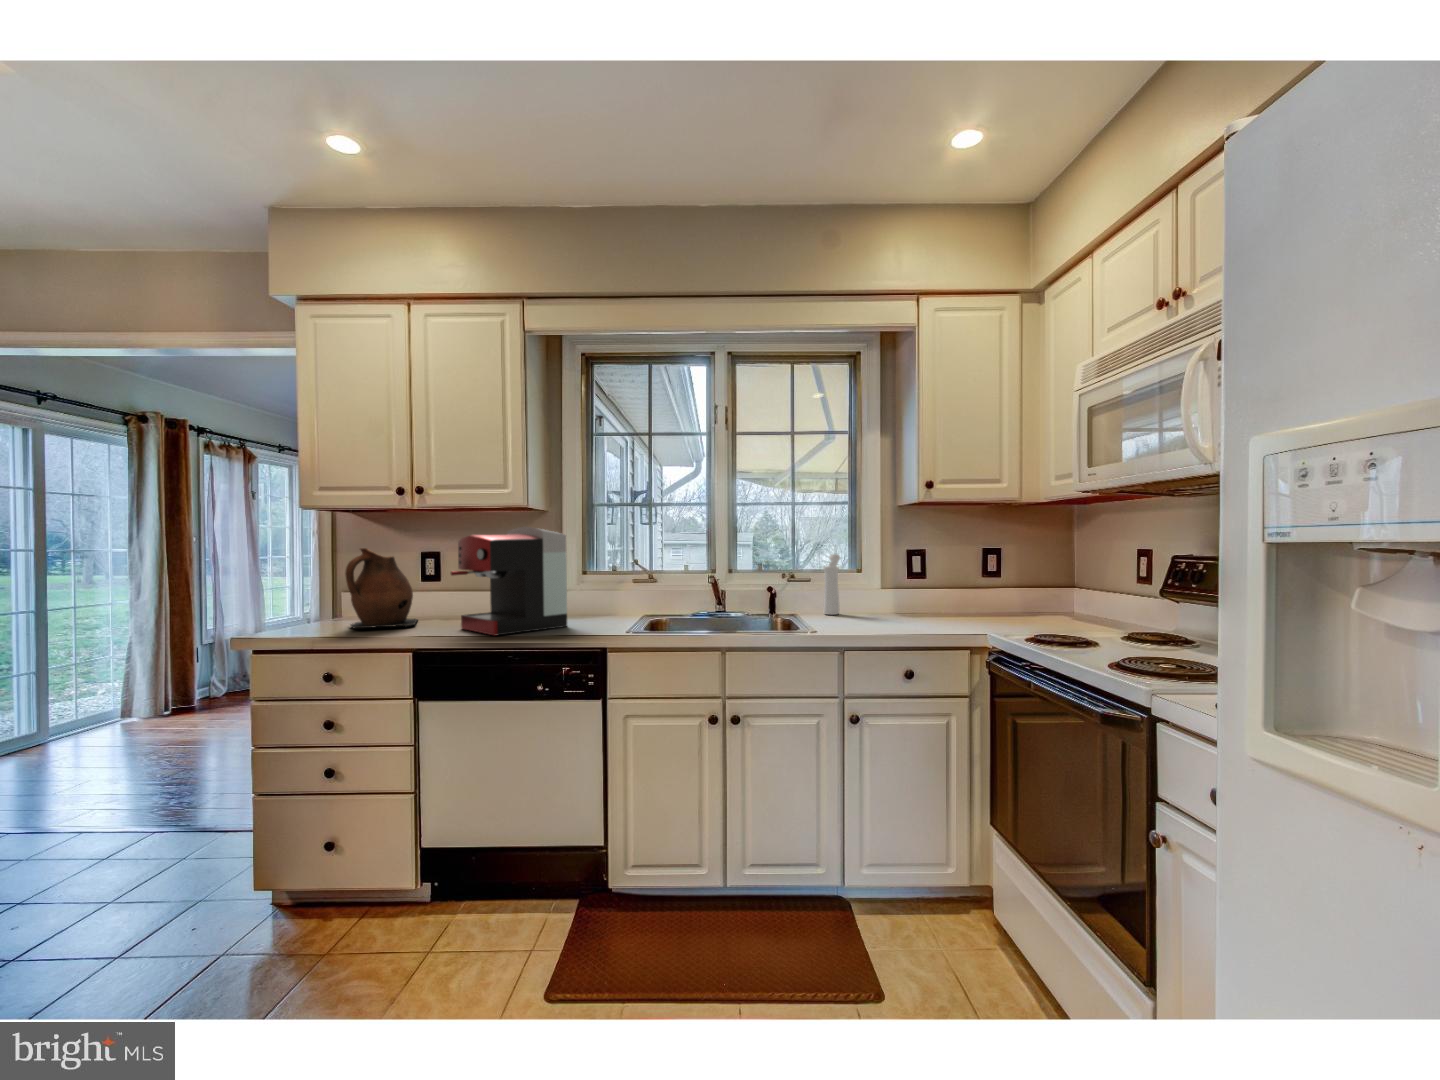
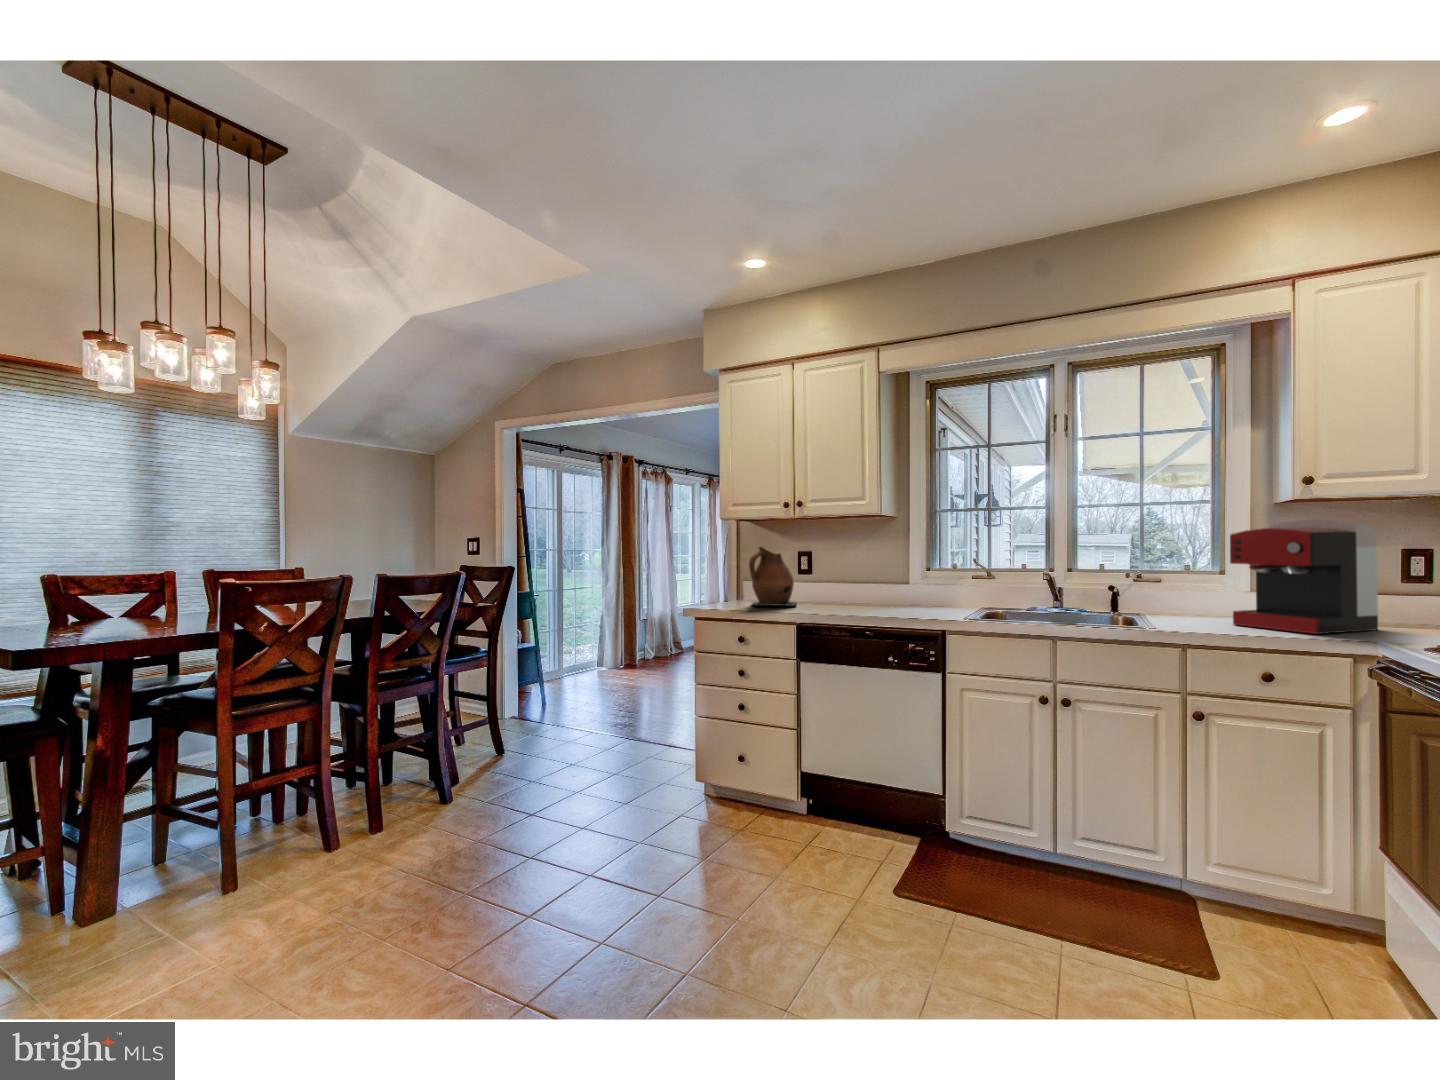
coffee maker: present [451,527,567,635] -> present [1230,519,1378,634]
pepper mill: present [823,554,840,615] -> none [1175,556,1200,617]

